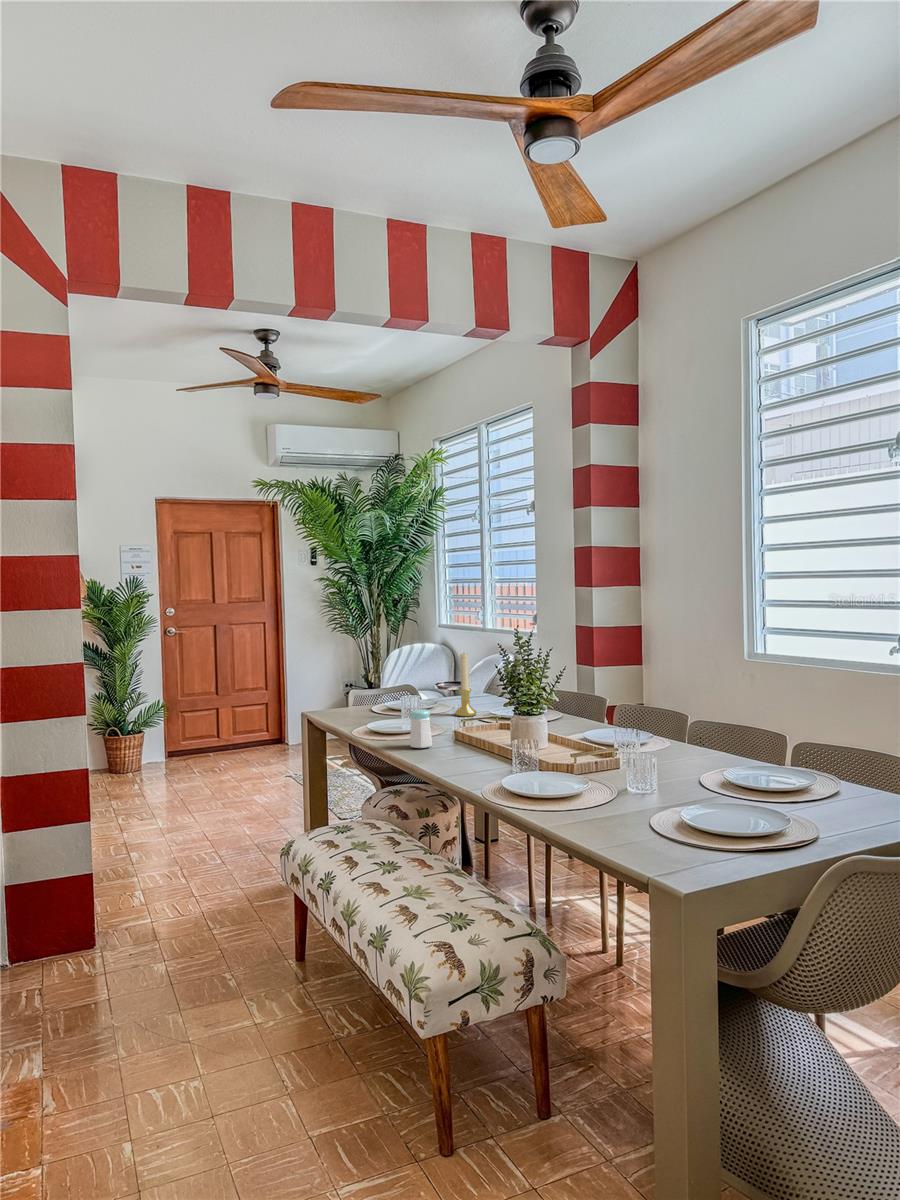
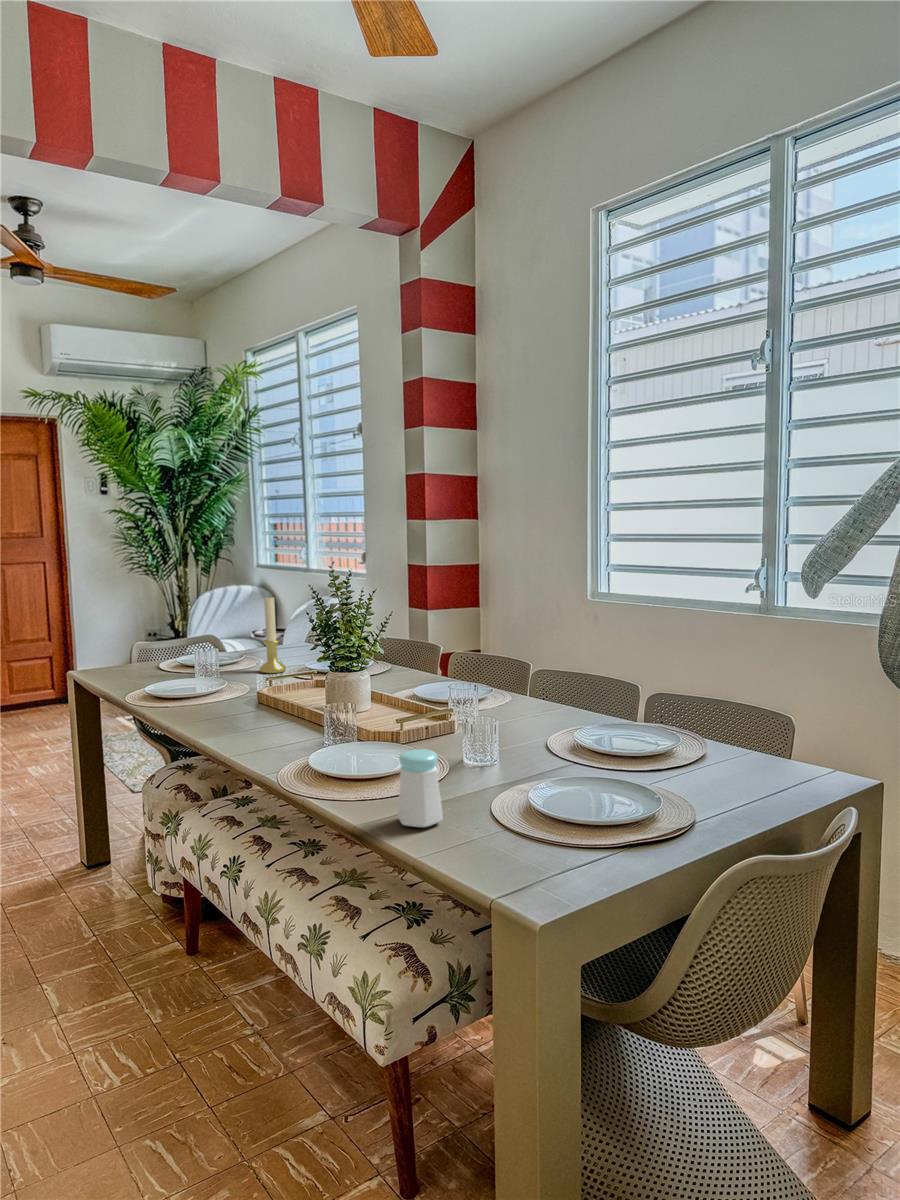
salt shaker: present [410,709,432,748] -> present [398,749,443,827]

